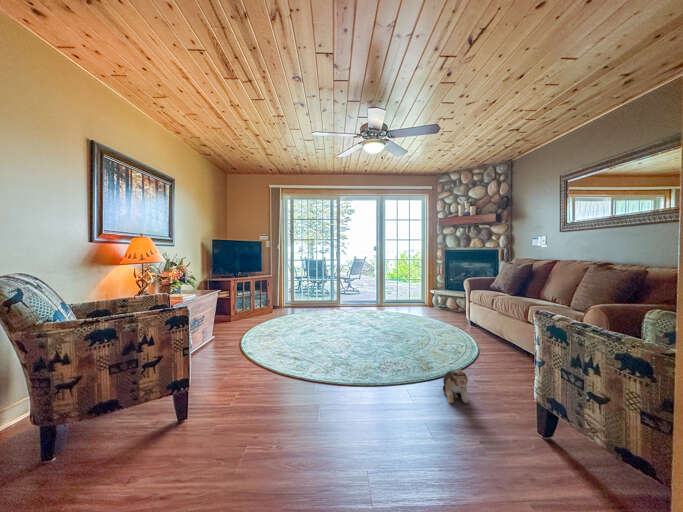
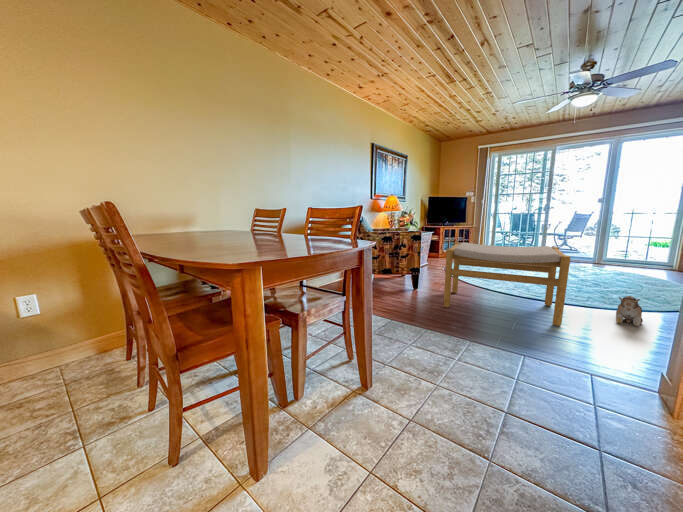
footstool: none [241,314,417,469] -> present [444,242,571,326]

